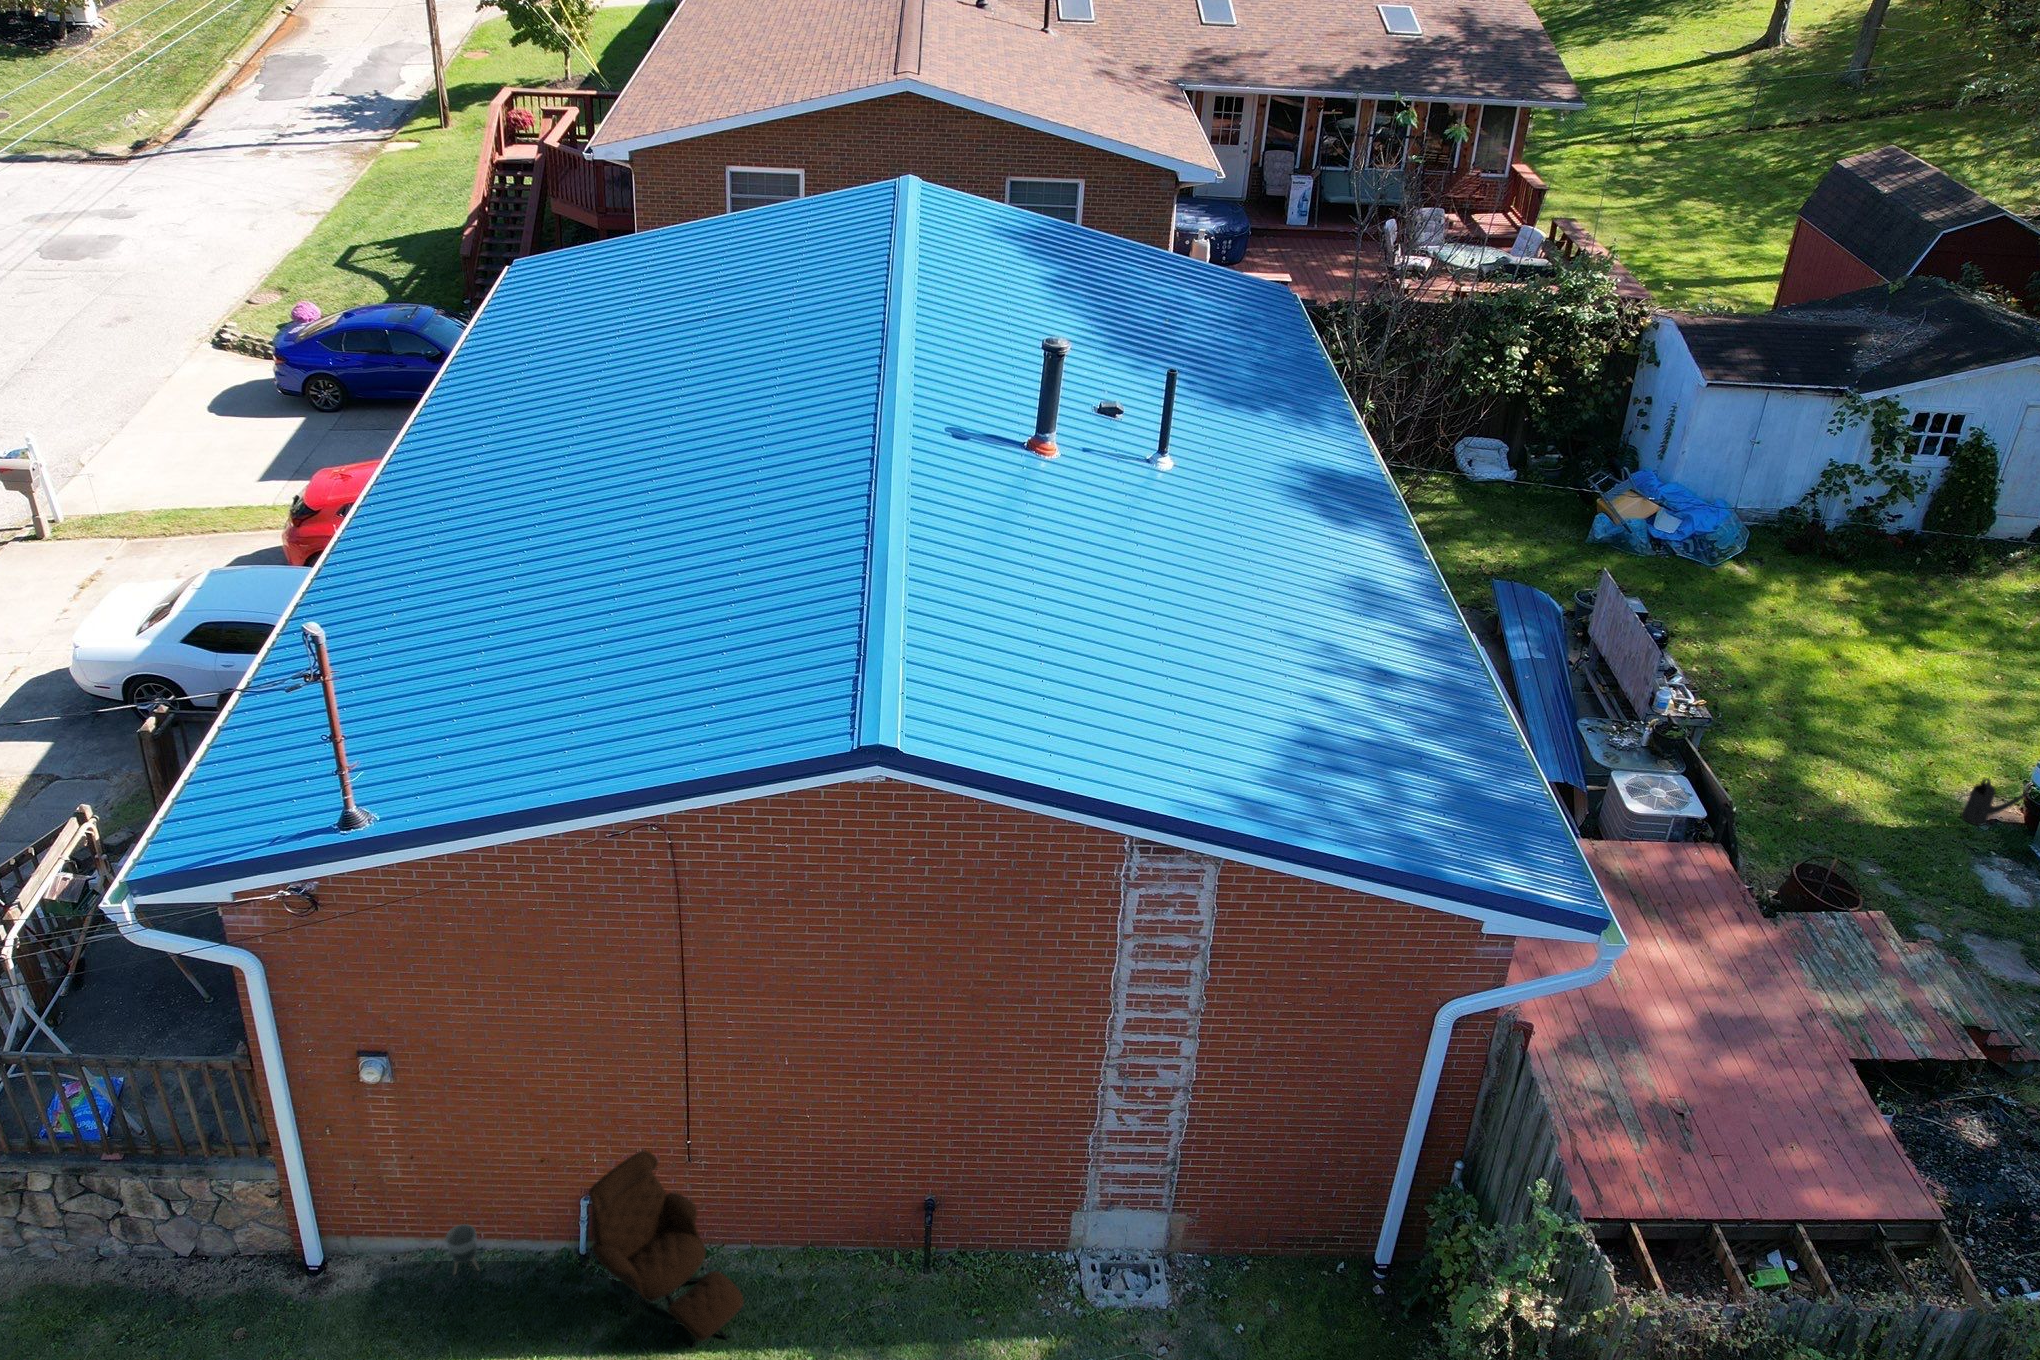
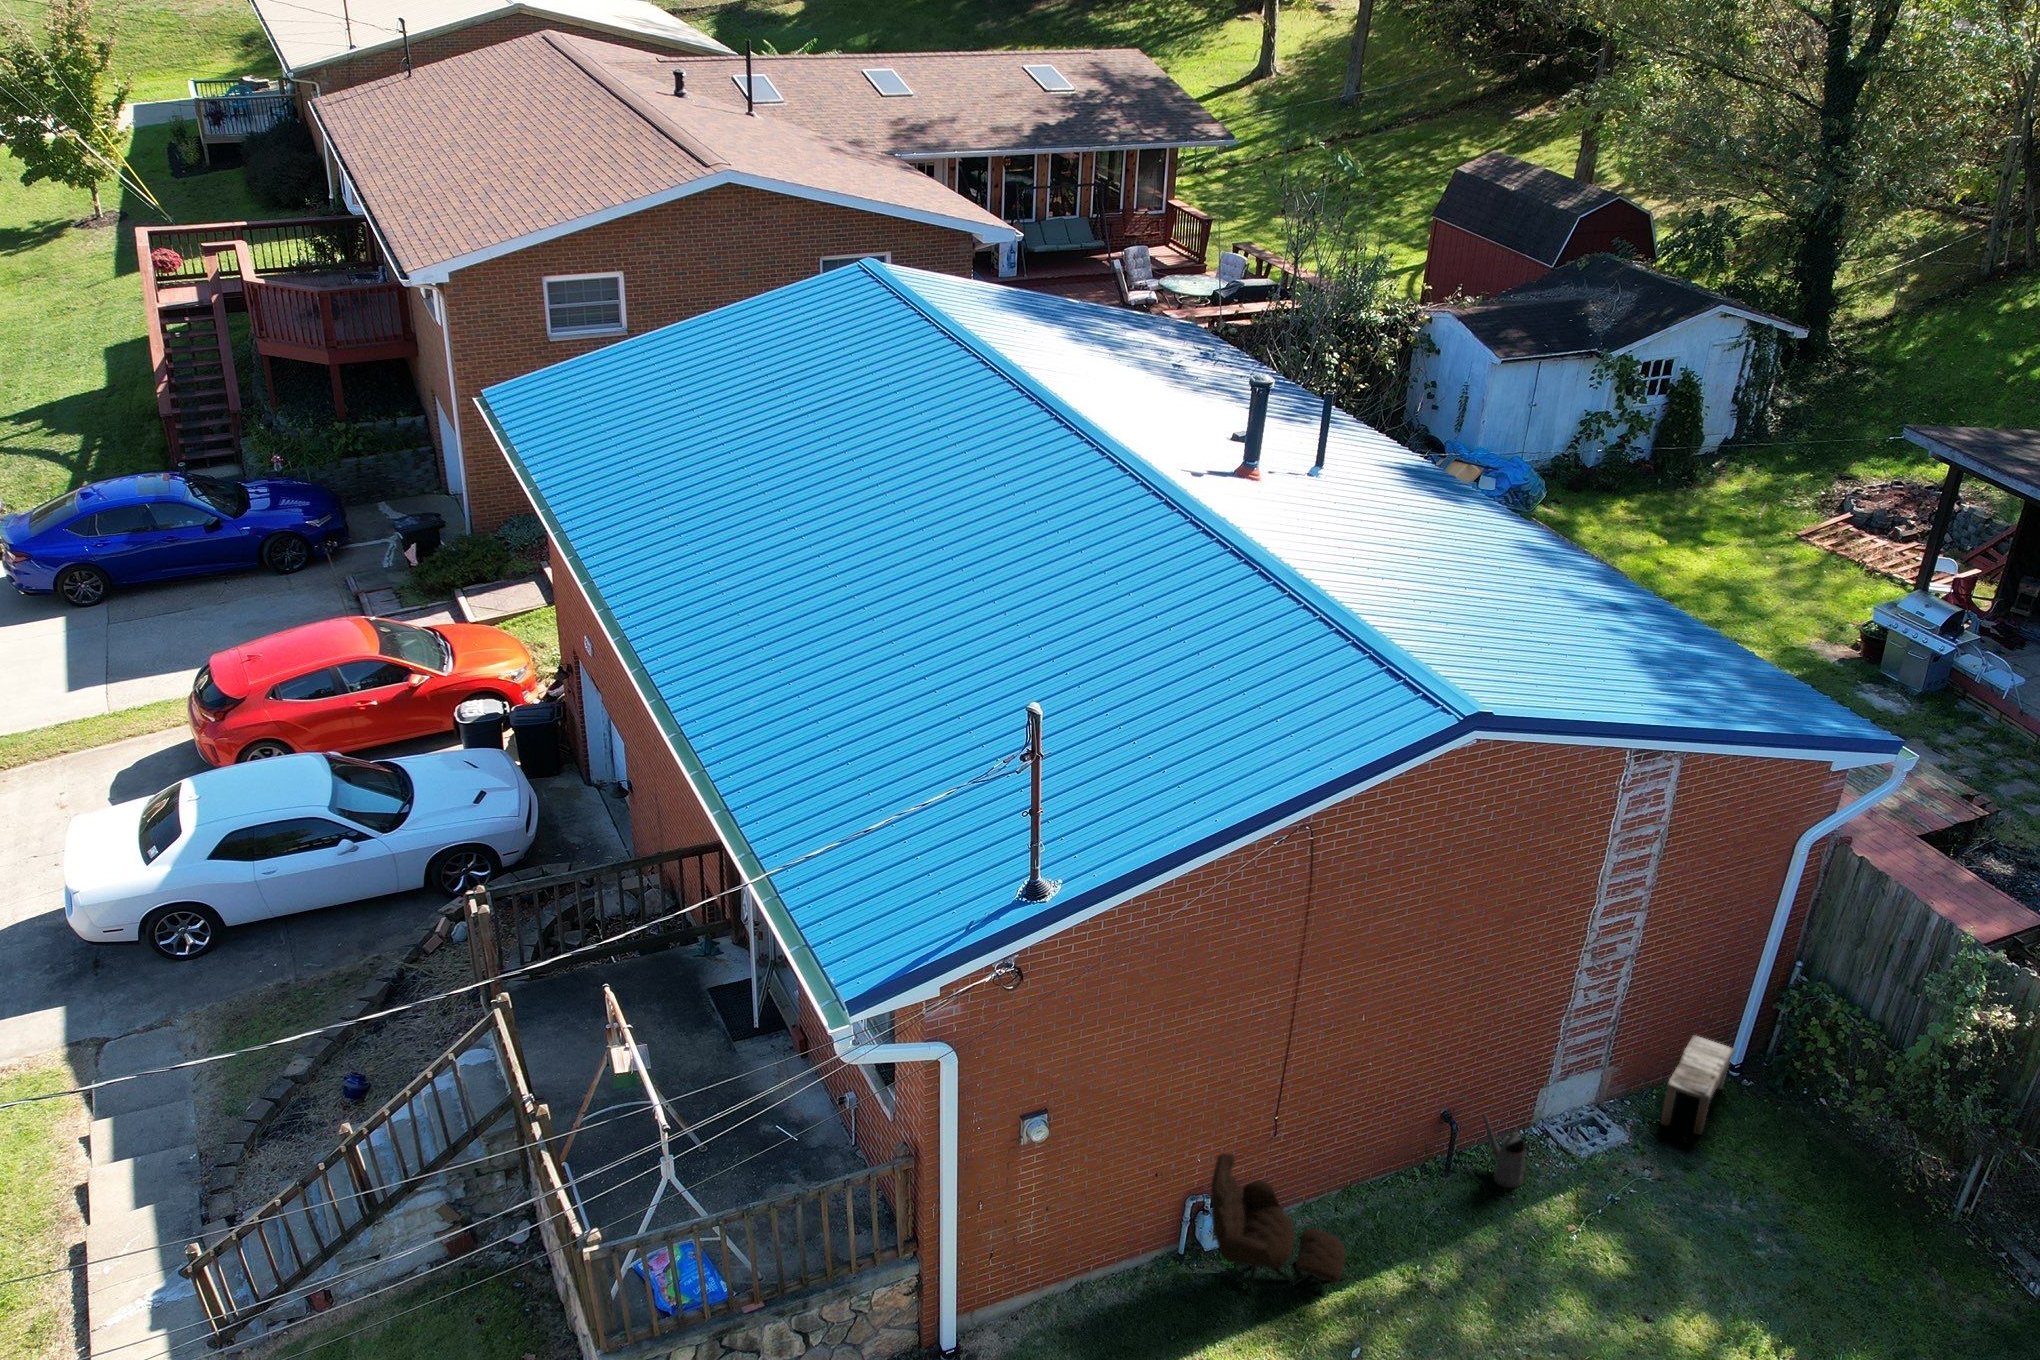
watering can: present [1959,778,2029,825] -> present [1483,1113,1527,1188]
bench: none [1230,1215,1356,1337] -> present [1661,1035,1735,1135]
planter: present [446,1224,480,1274] -> none [1069,1269,1098,1320]

